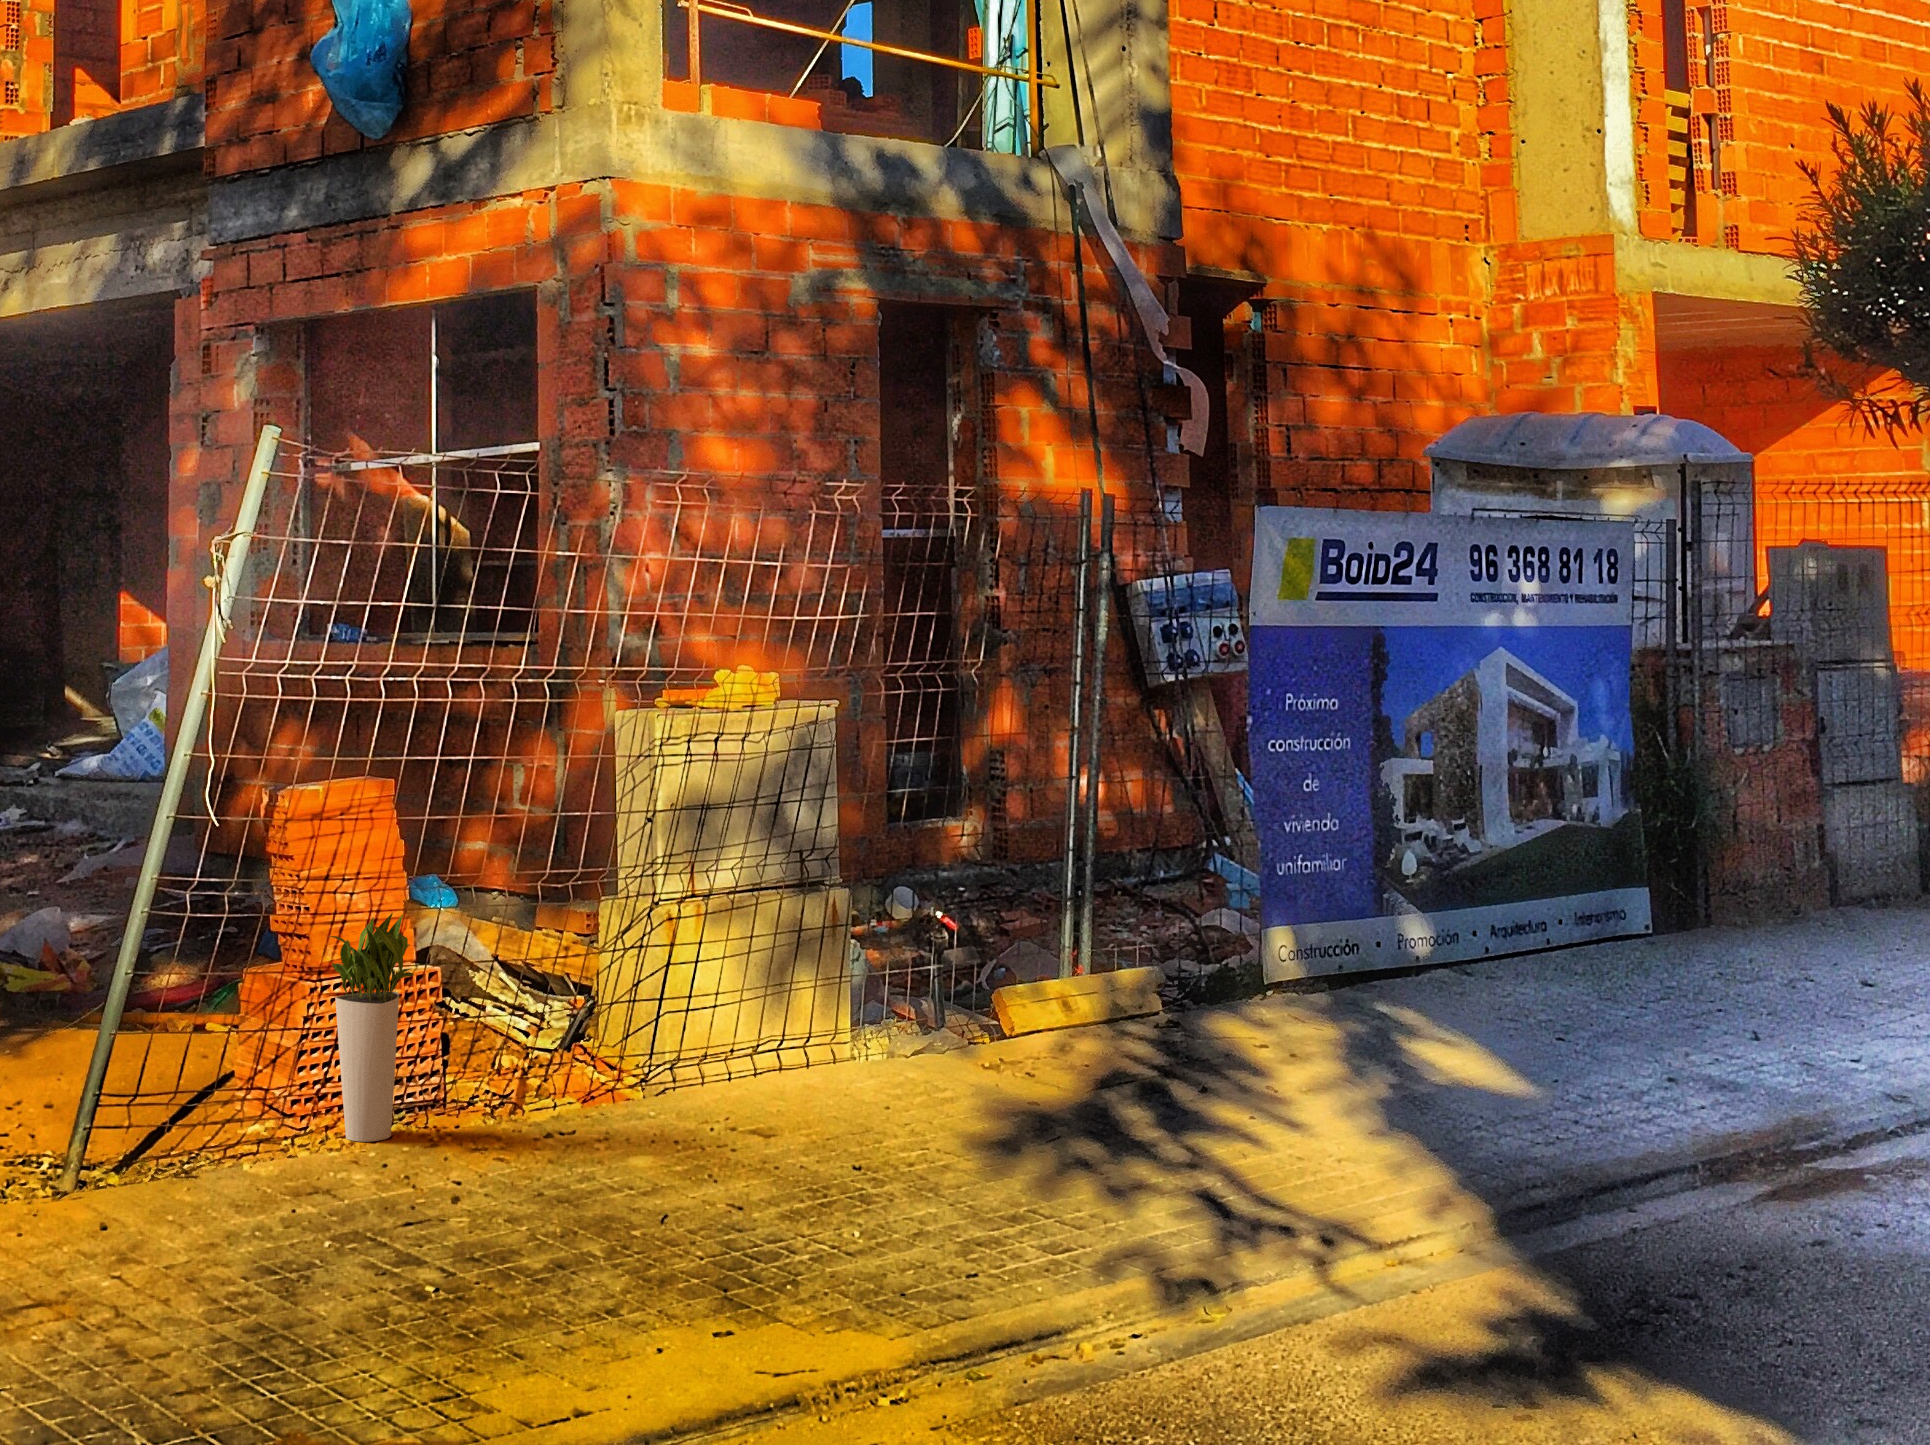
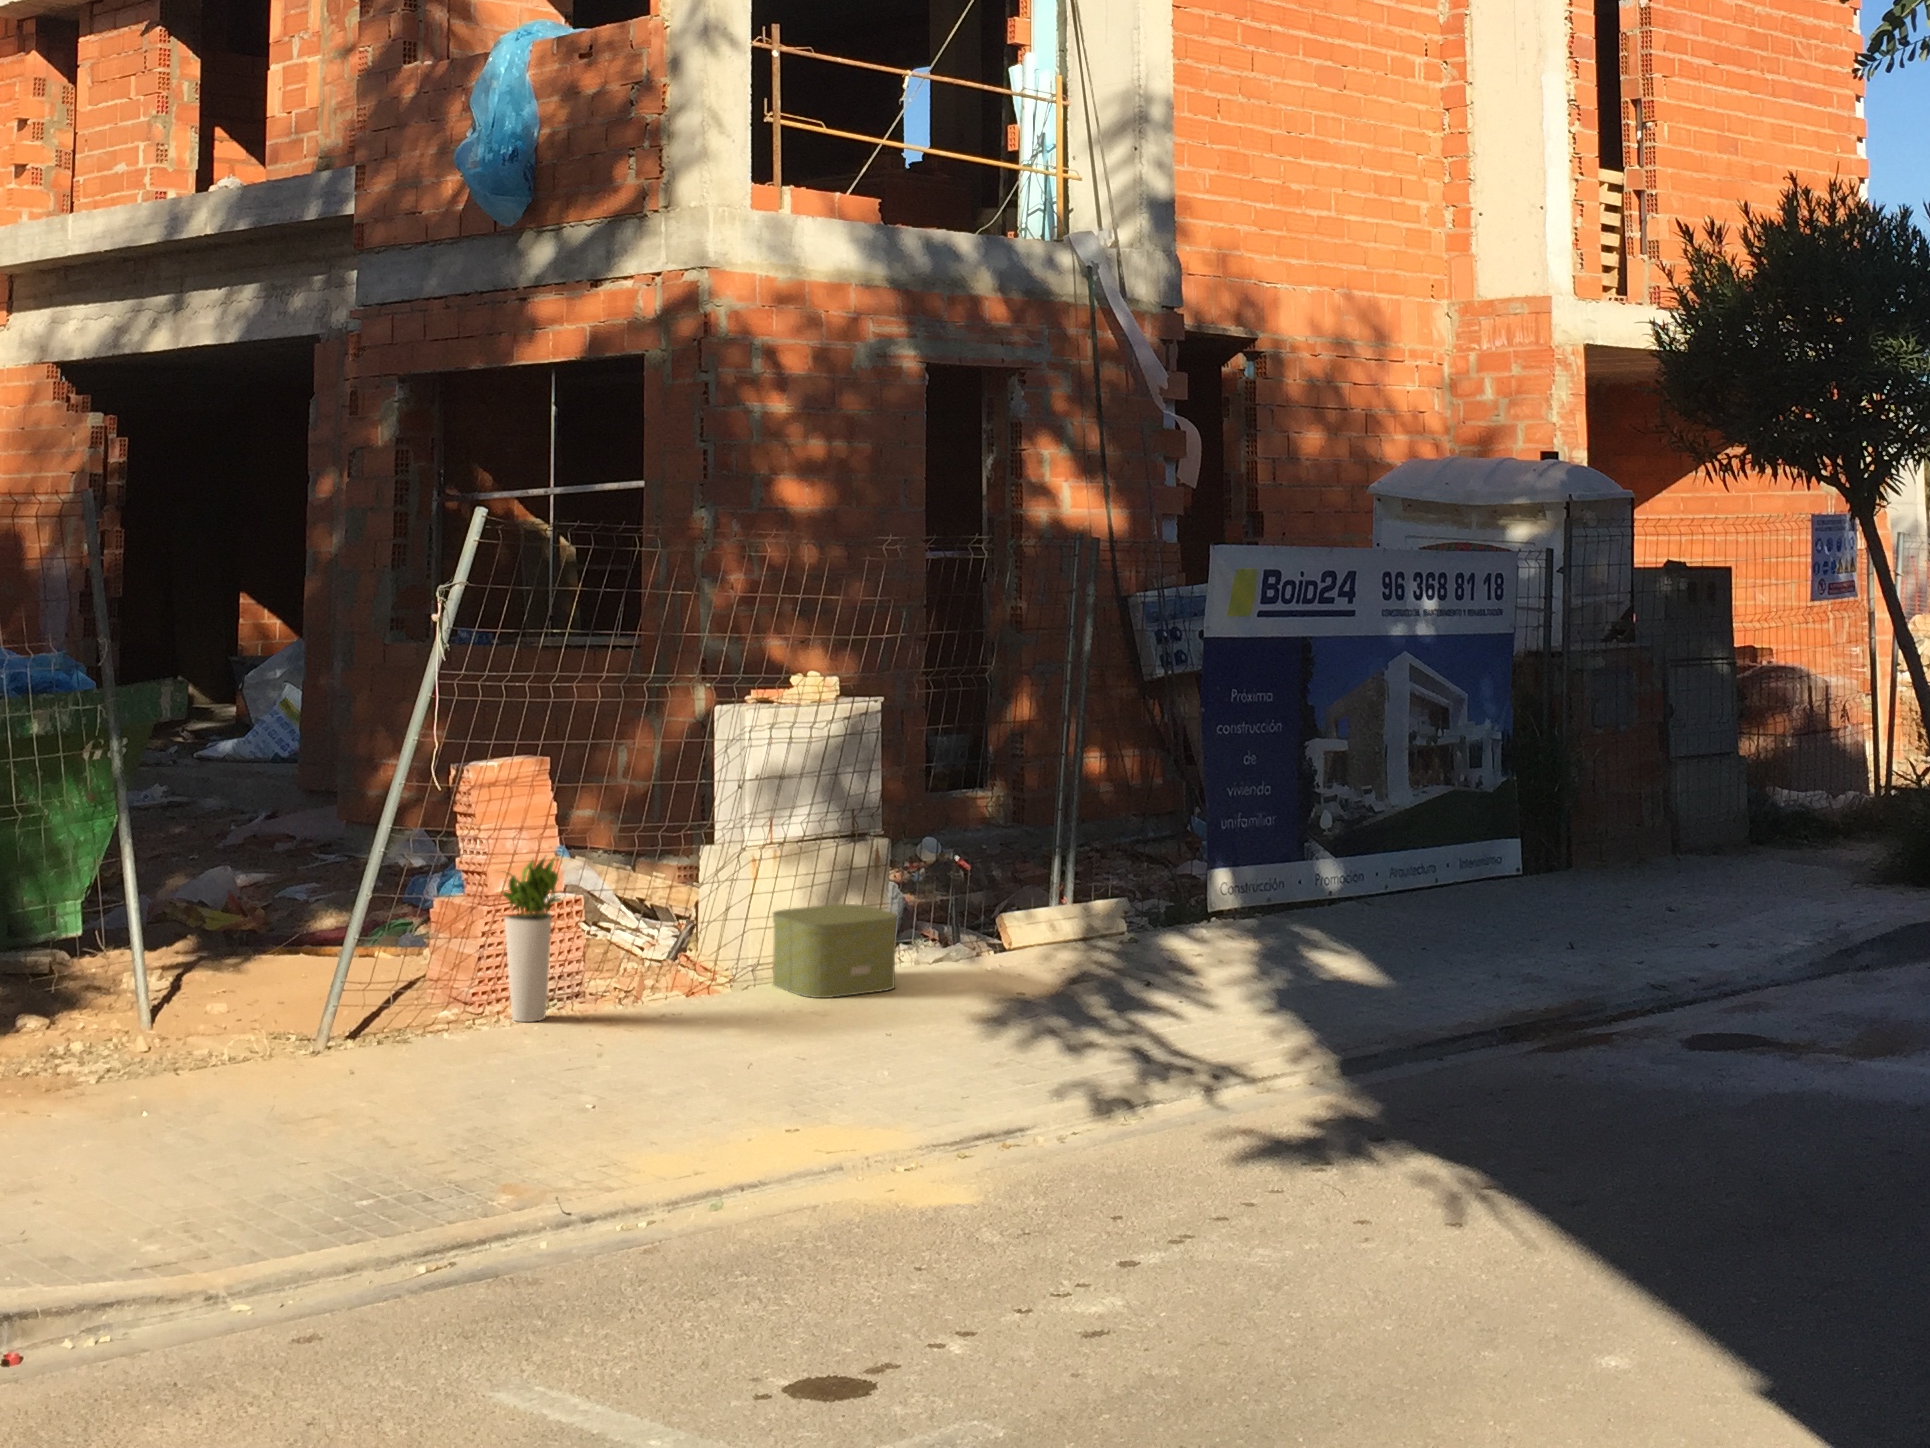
storage box: none [697,977,863,1108] -> present [773,904,897,998]

